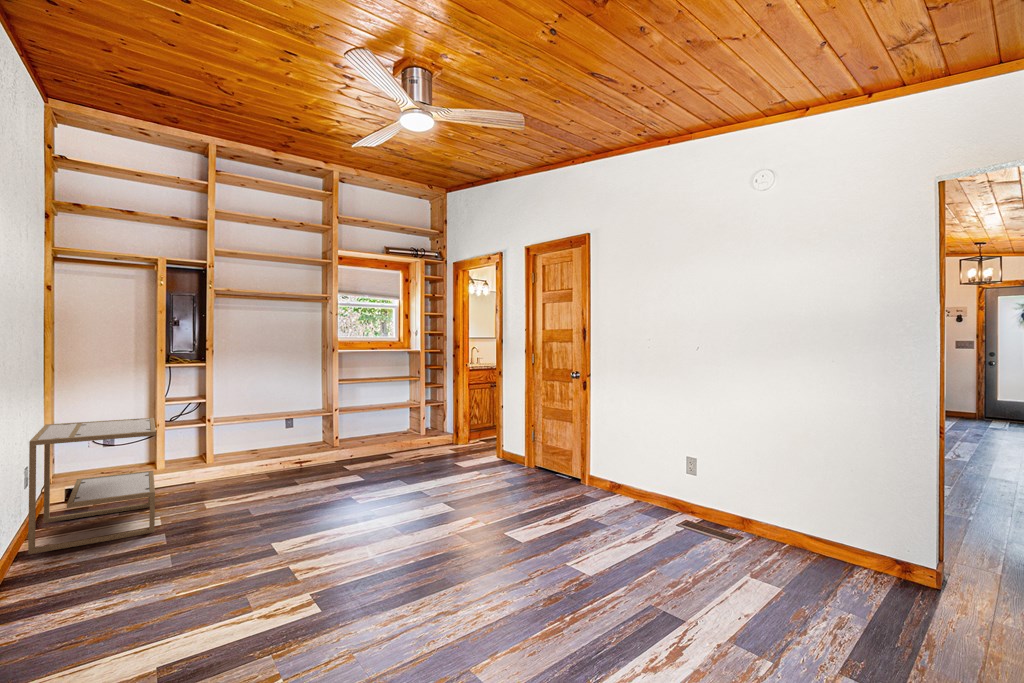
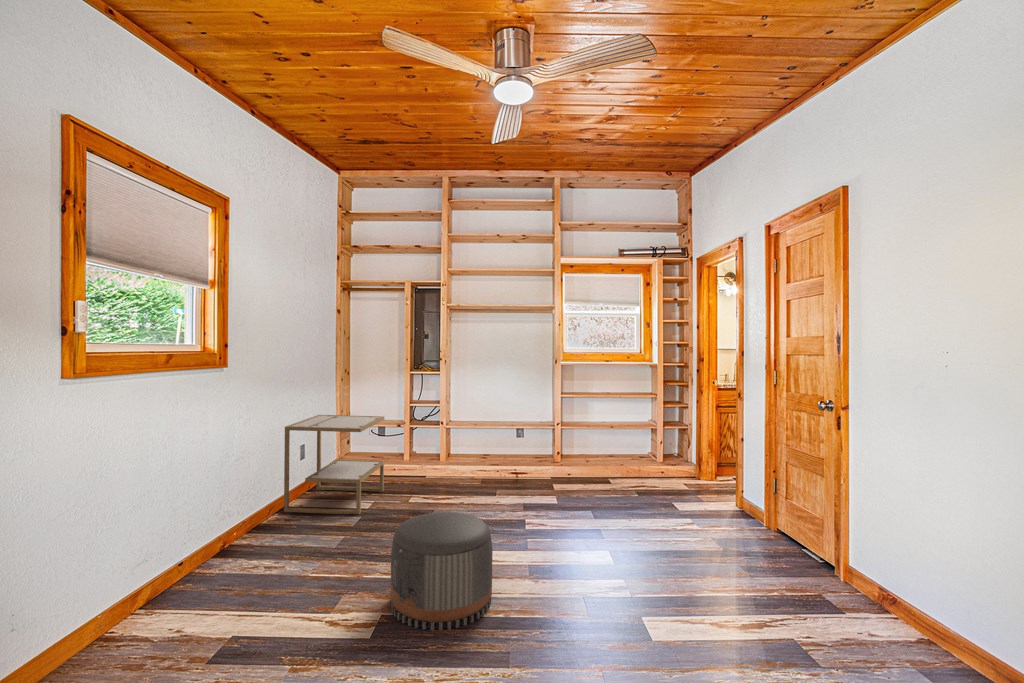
pouf: none [305,488,403,593] -> present [390,512,493,630]

